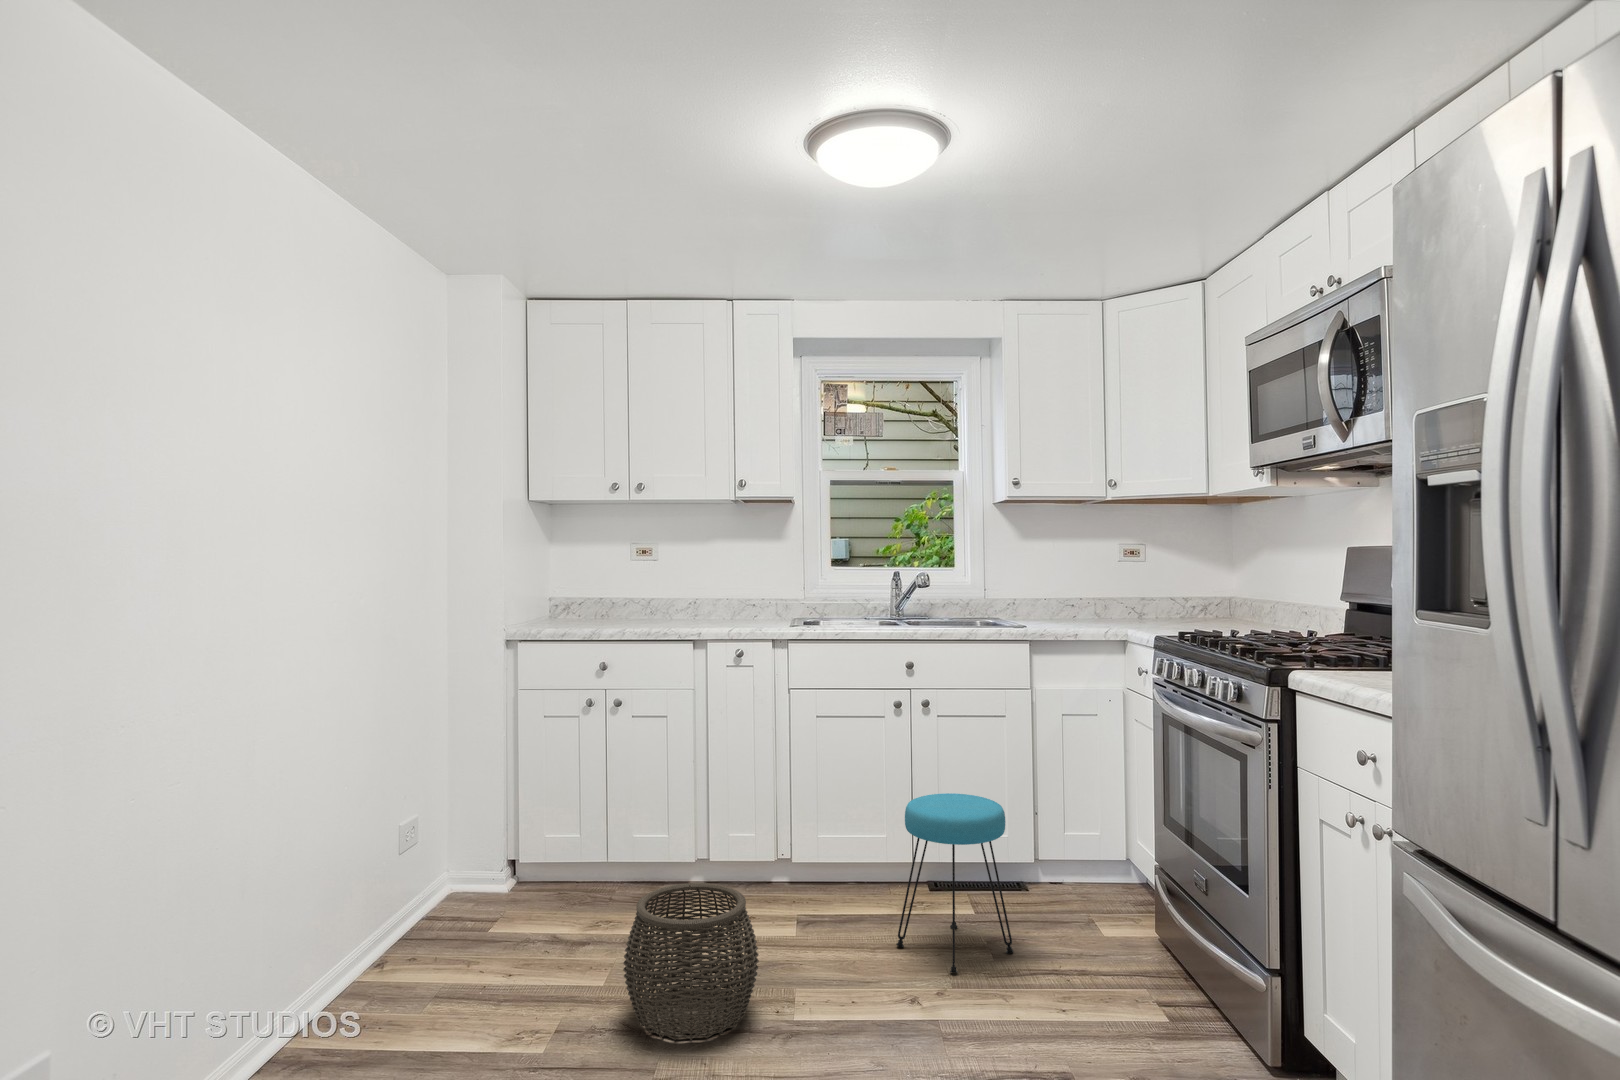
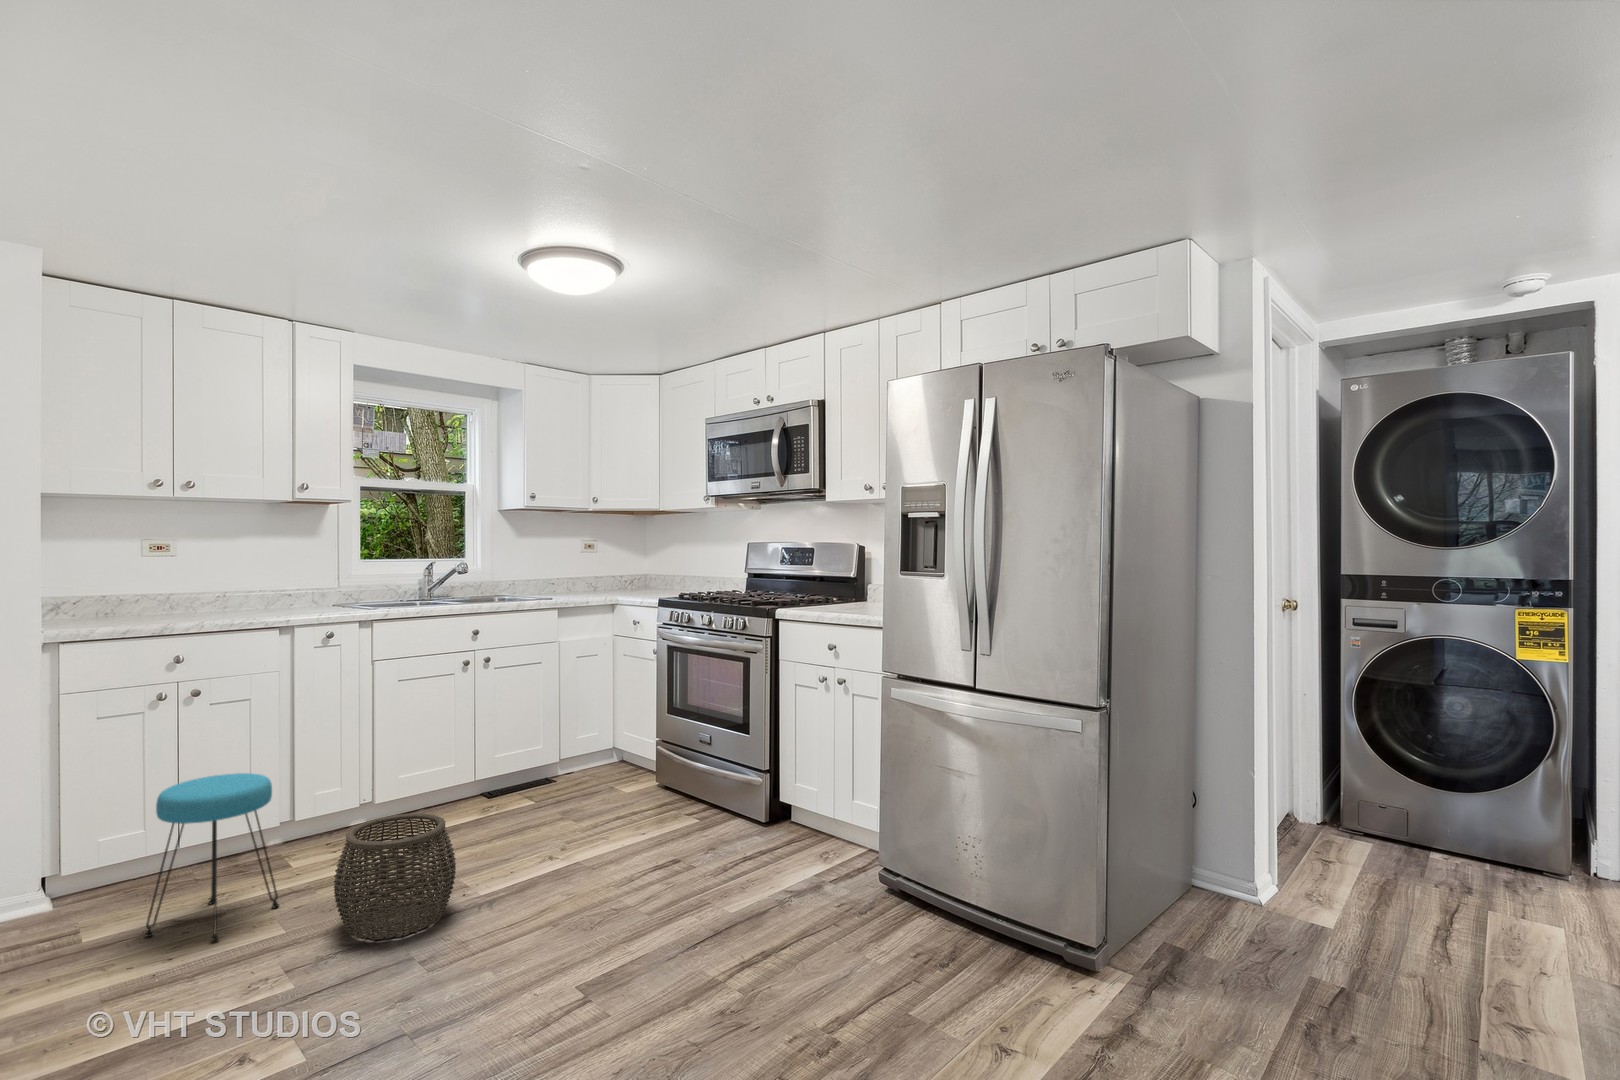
stool: present [896,793,1013,973] -> present [145,773,279,941]

